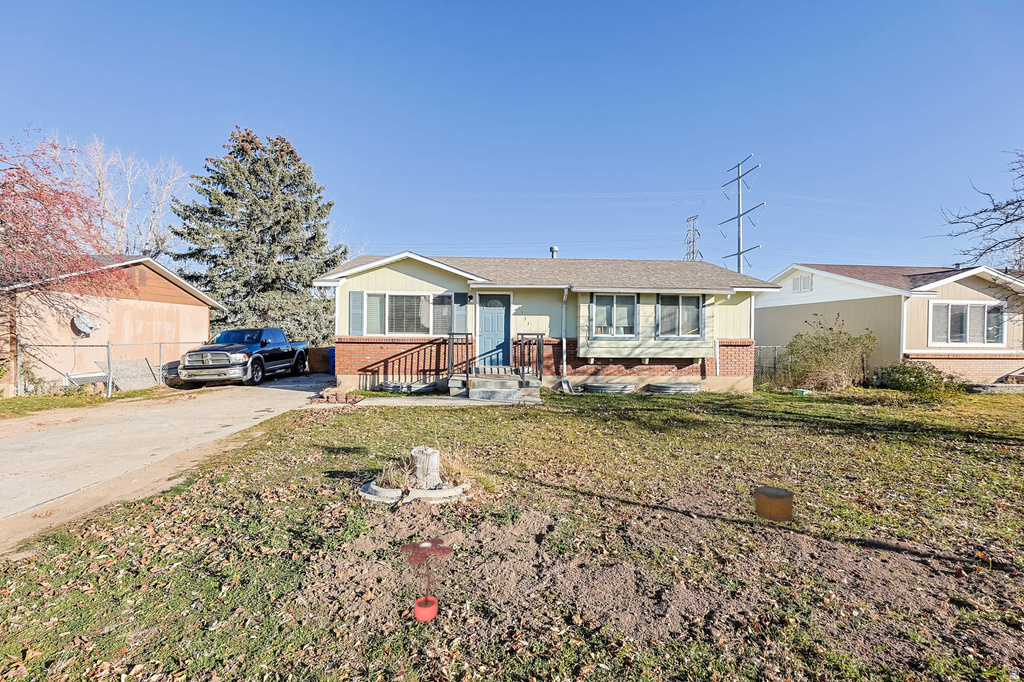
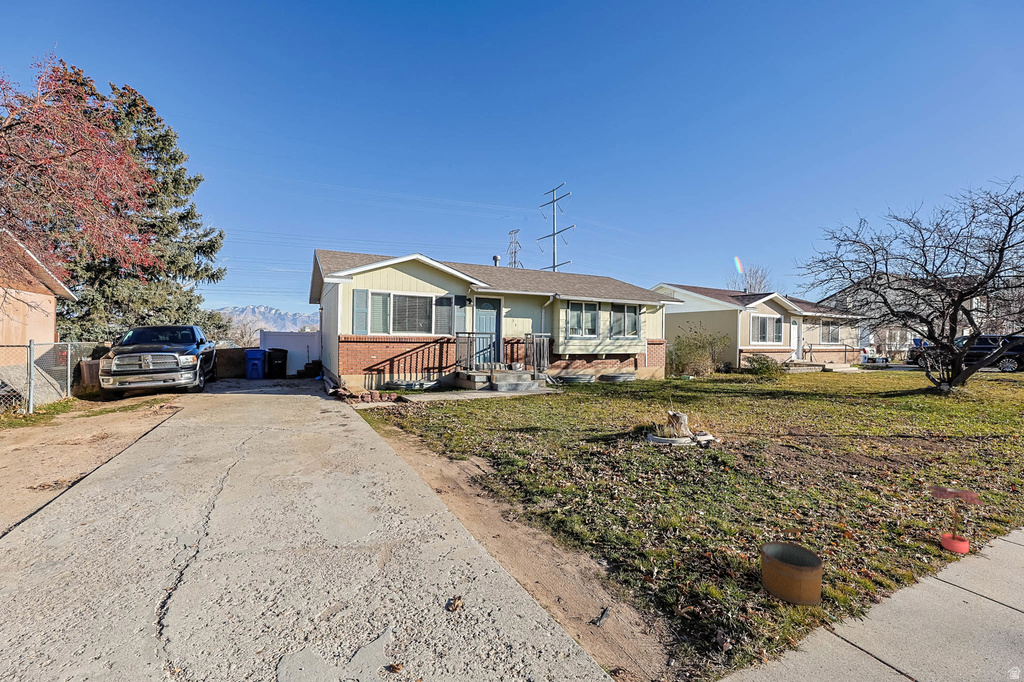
bucket: present [754,475,794,521] -> present [761,528,823,605]

